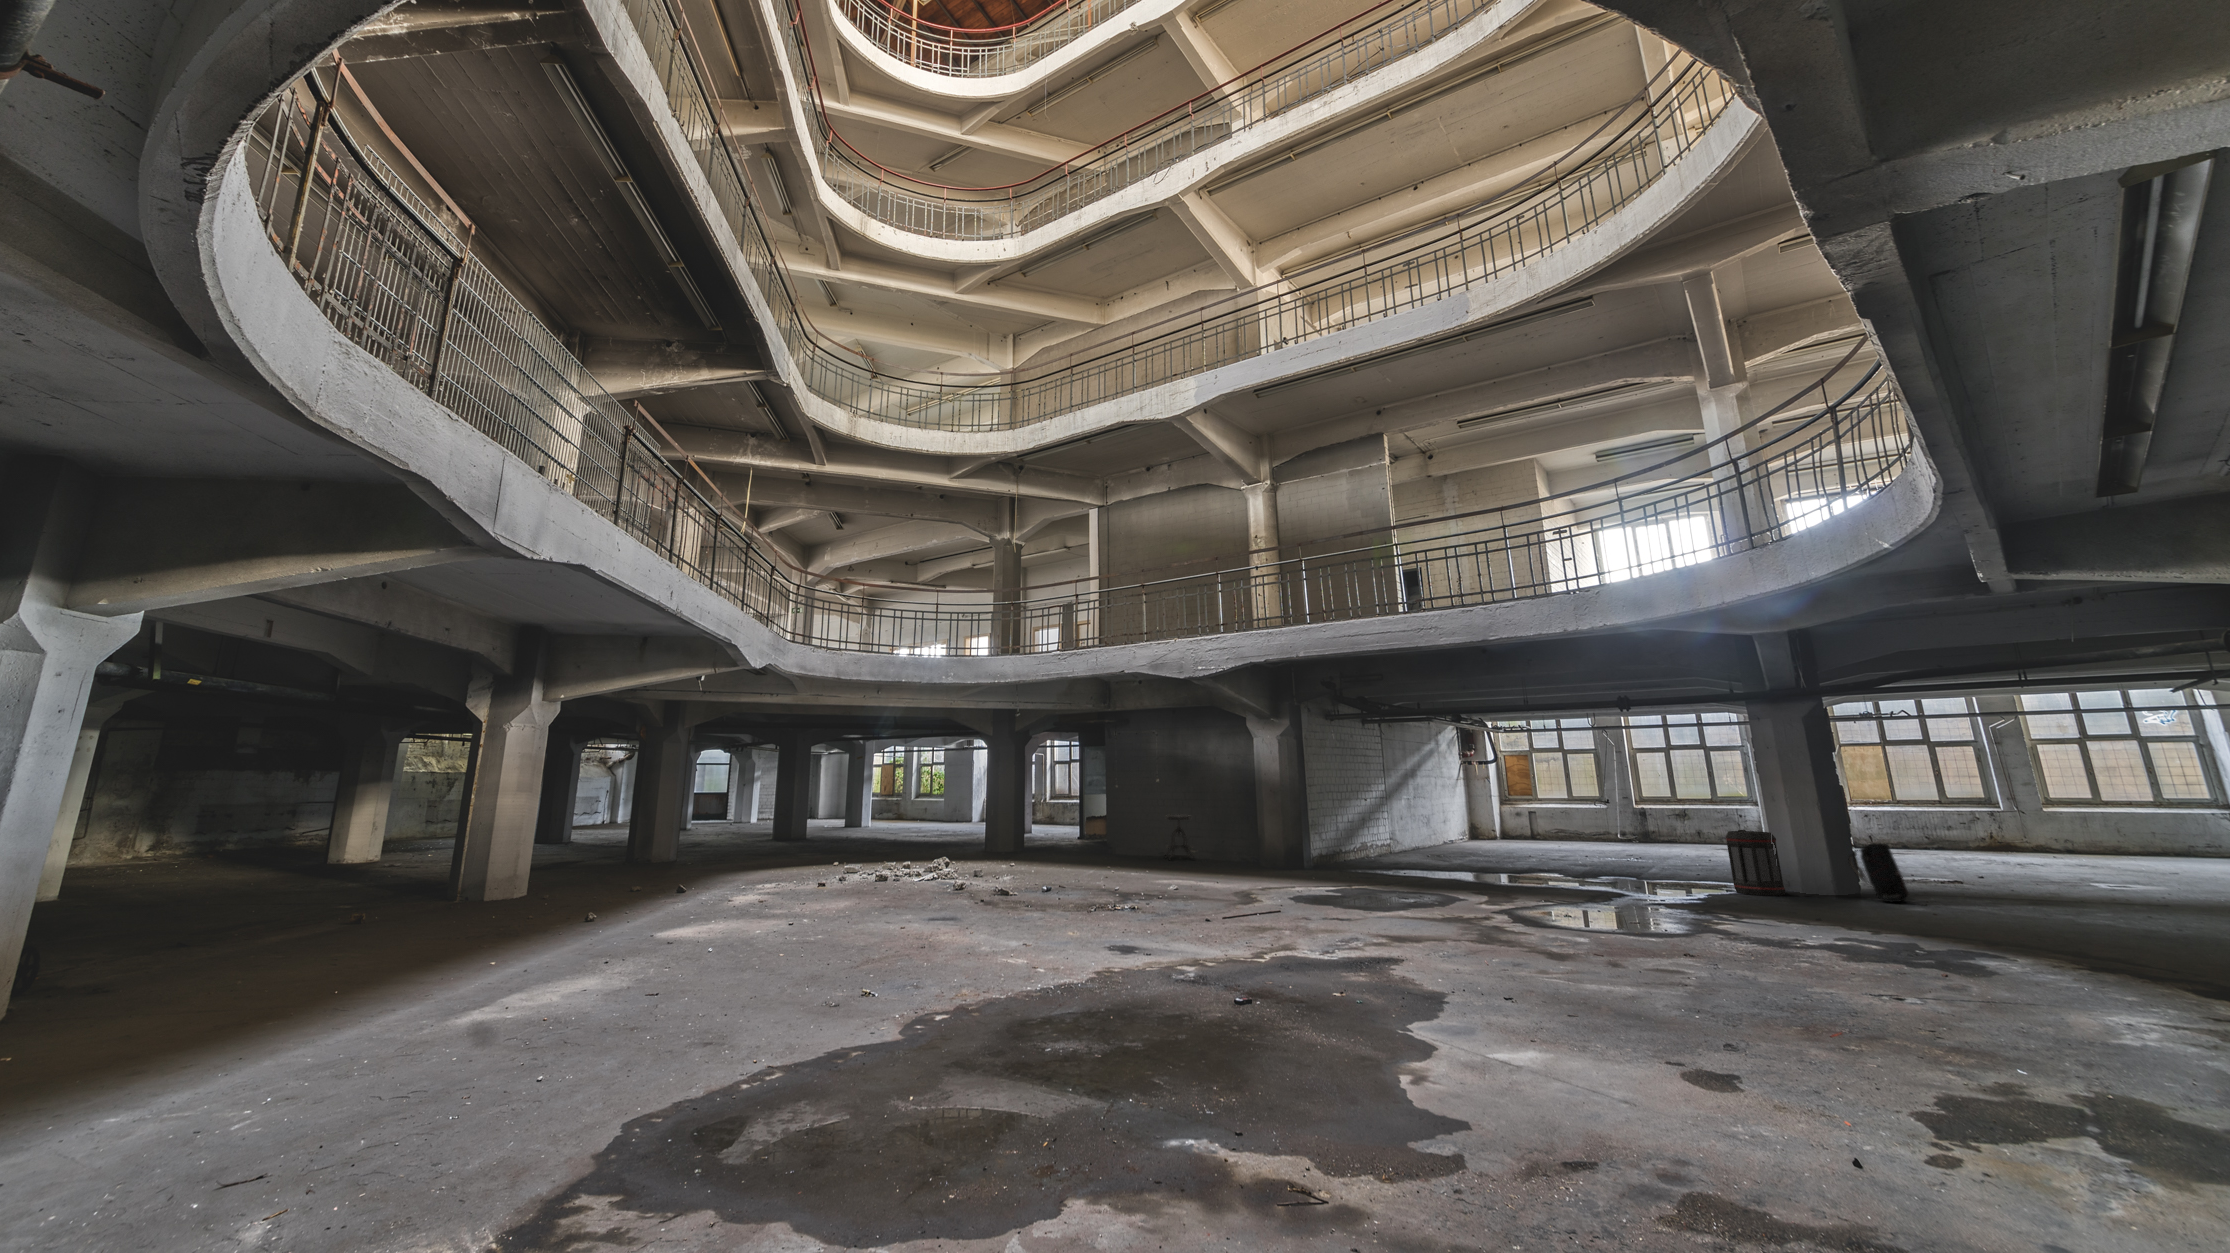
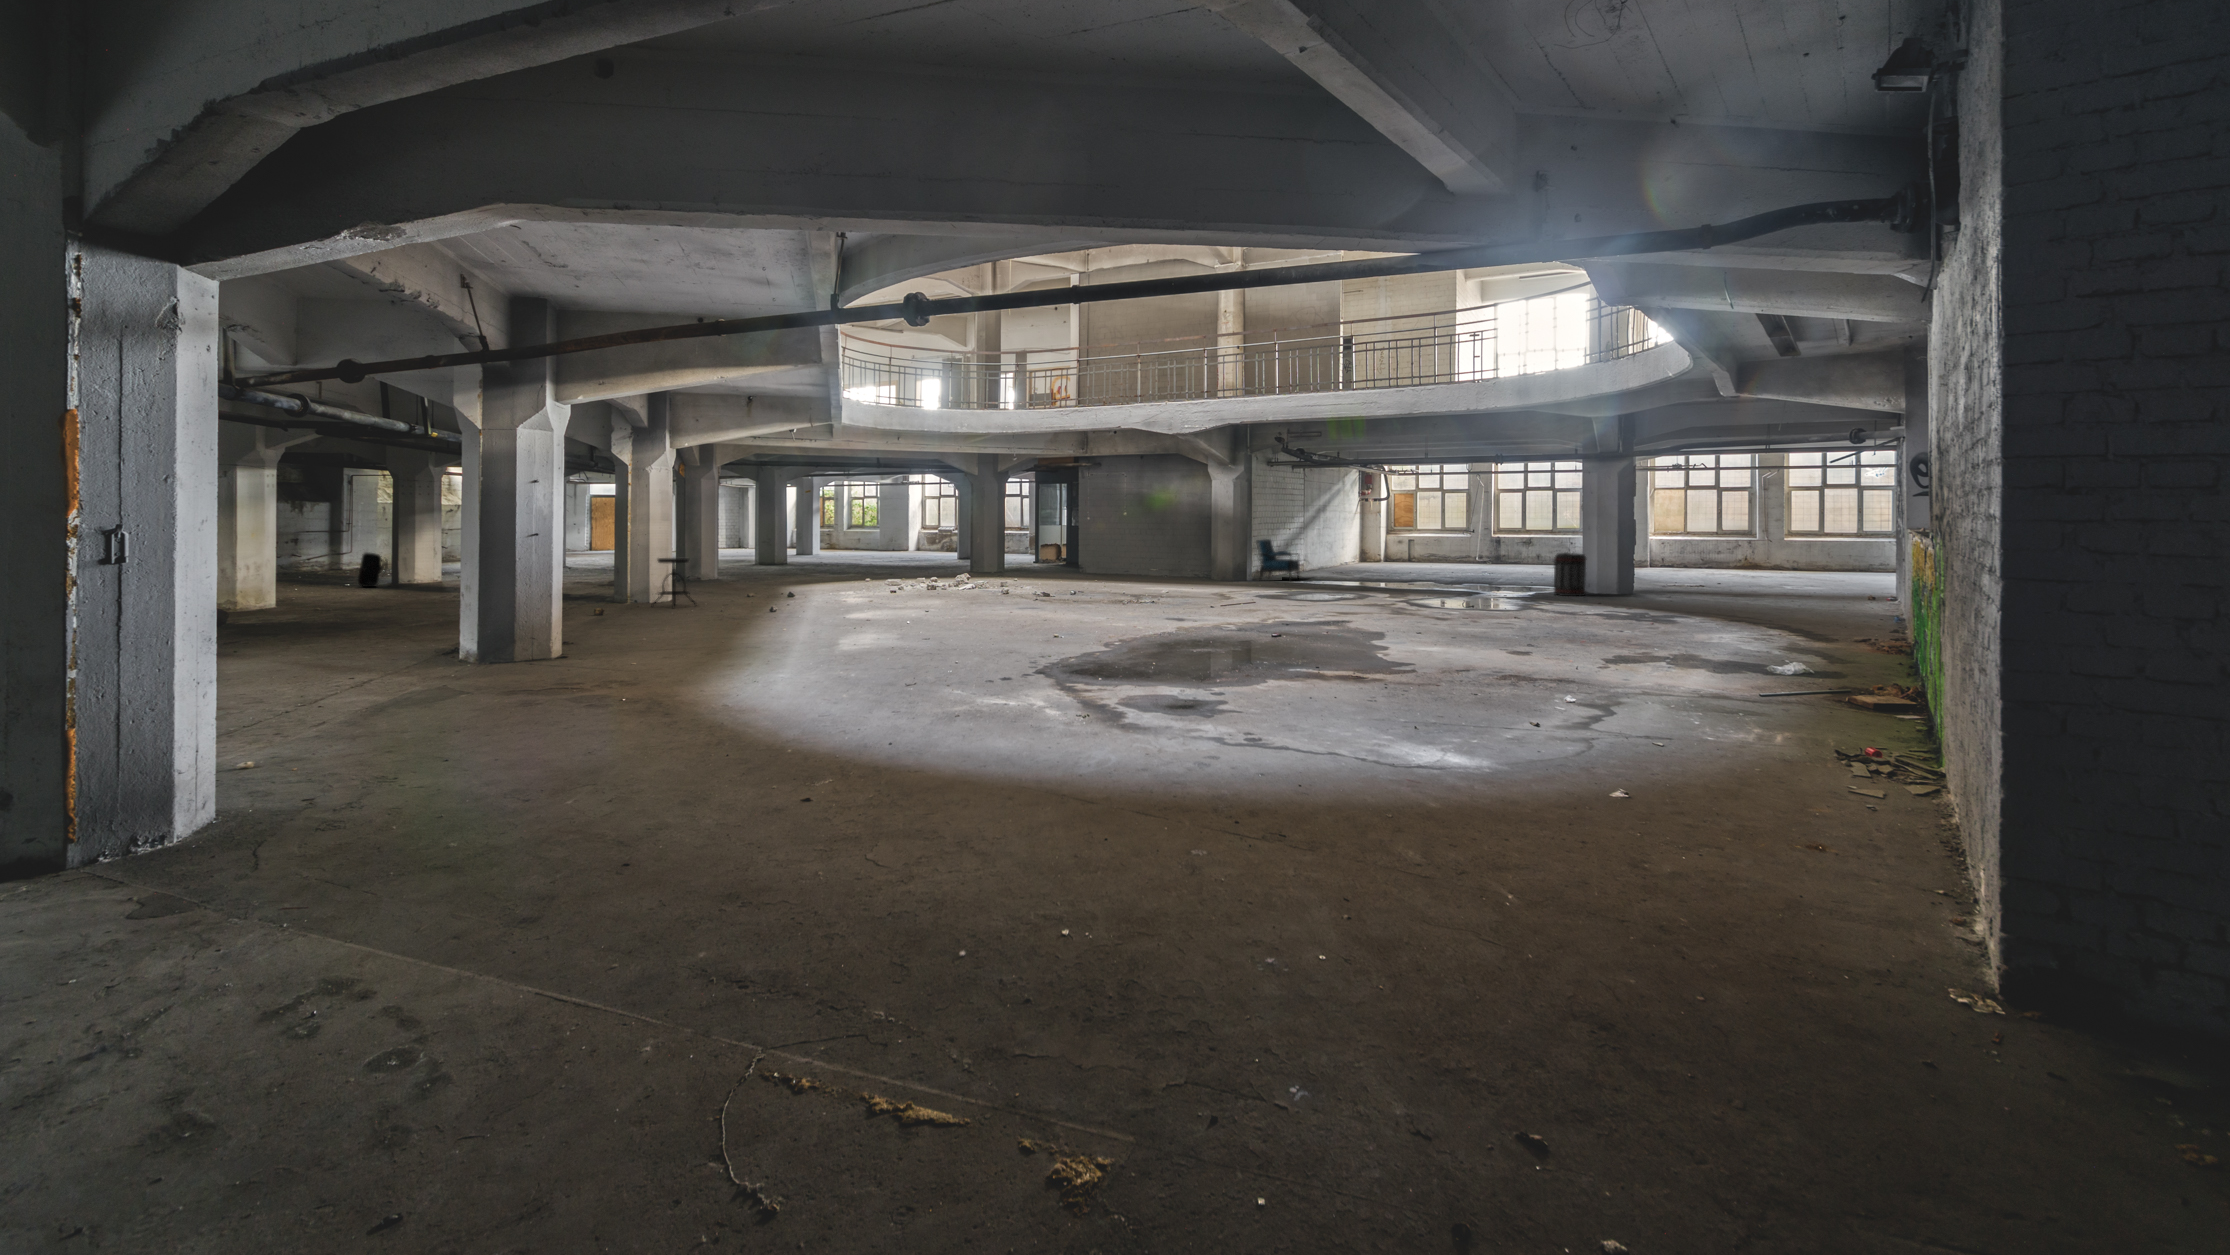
chair: none [1316,811,1377,866] -> present [1256,539,1300,579]
stool: present [1166,815,1191,858] -> present [653,558,696,607]
backpack: present [1848,843,1908,902] -> present [358,553,388,587]

